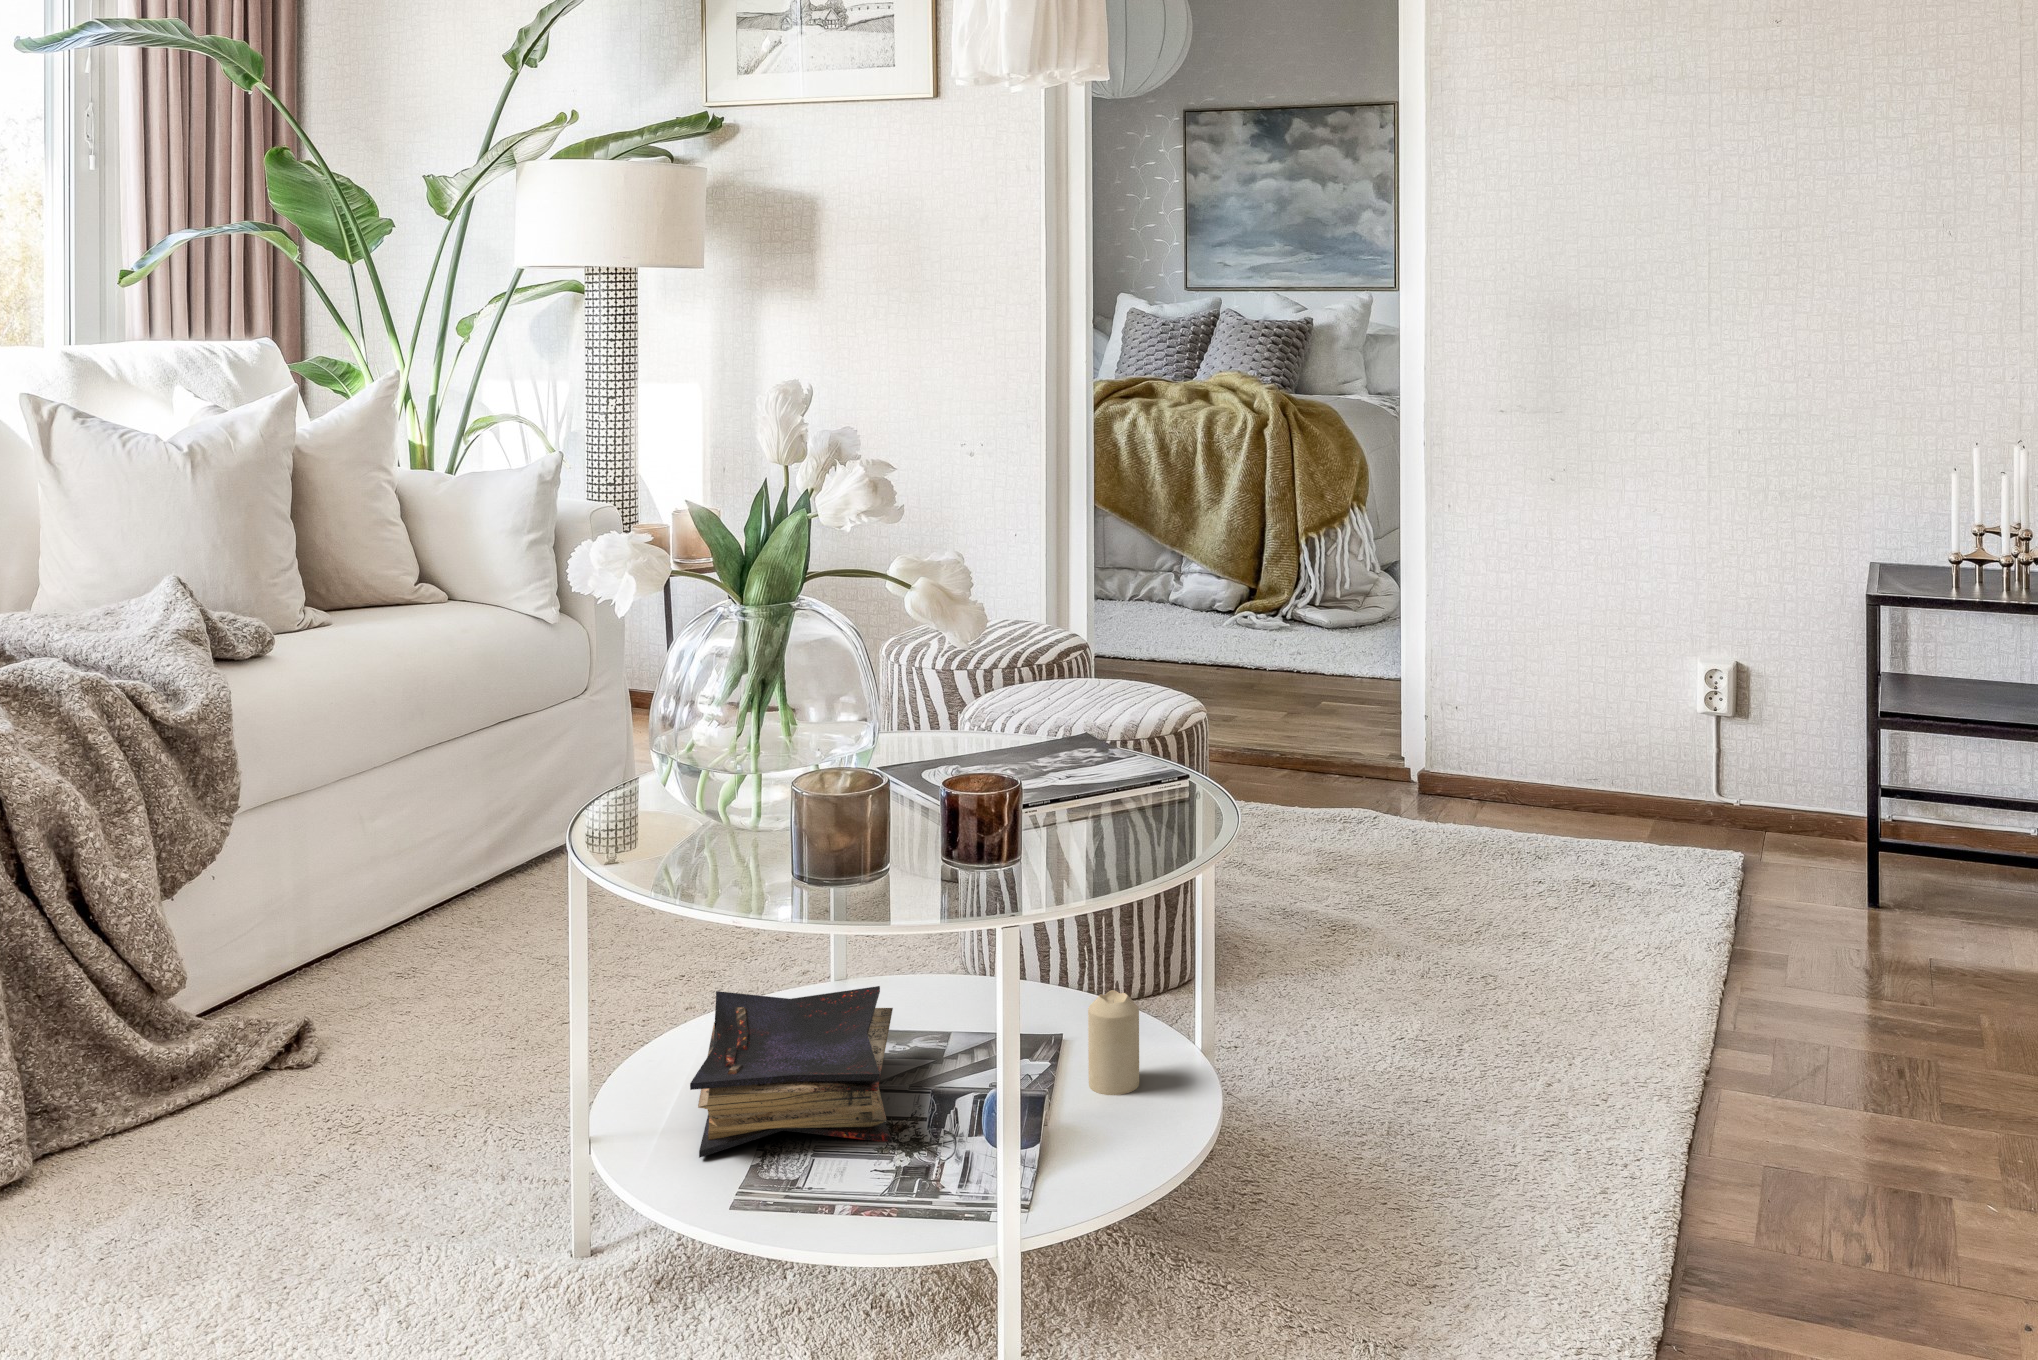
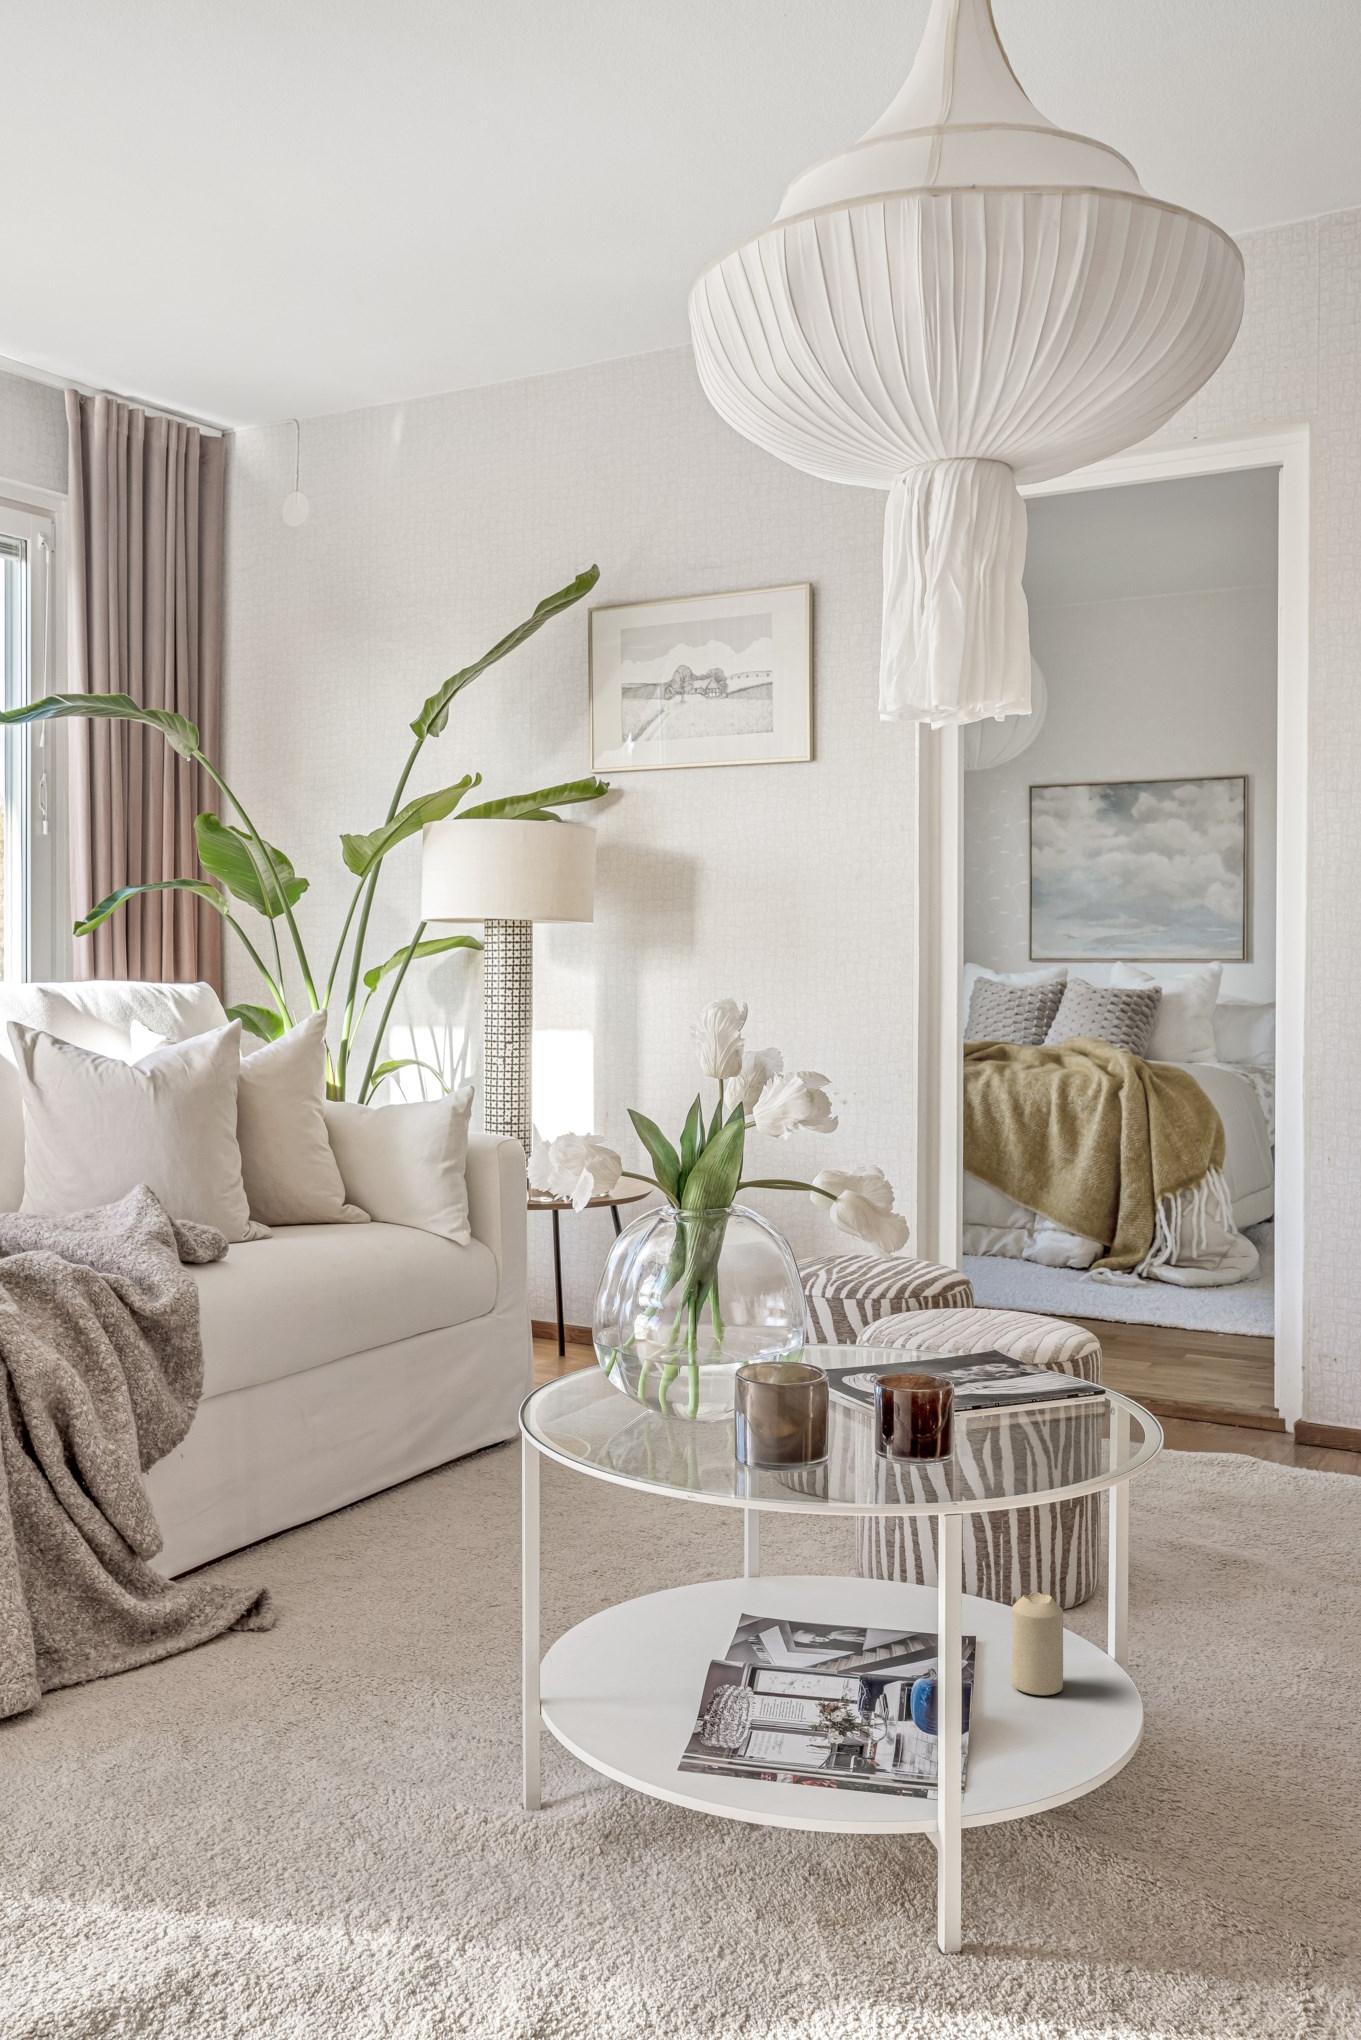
book: present [690,986,893,1158] -> none [637,1574,826,1724]

